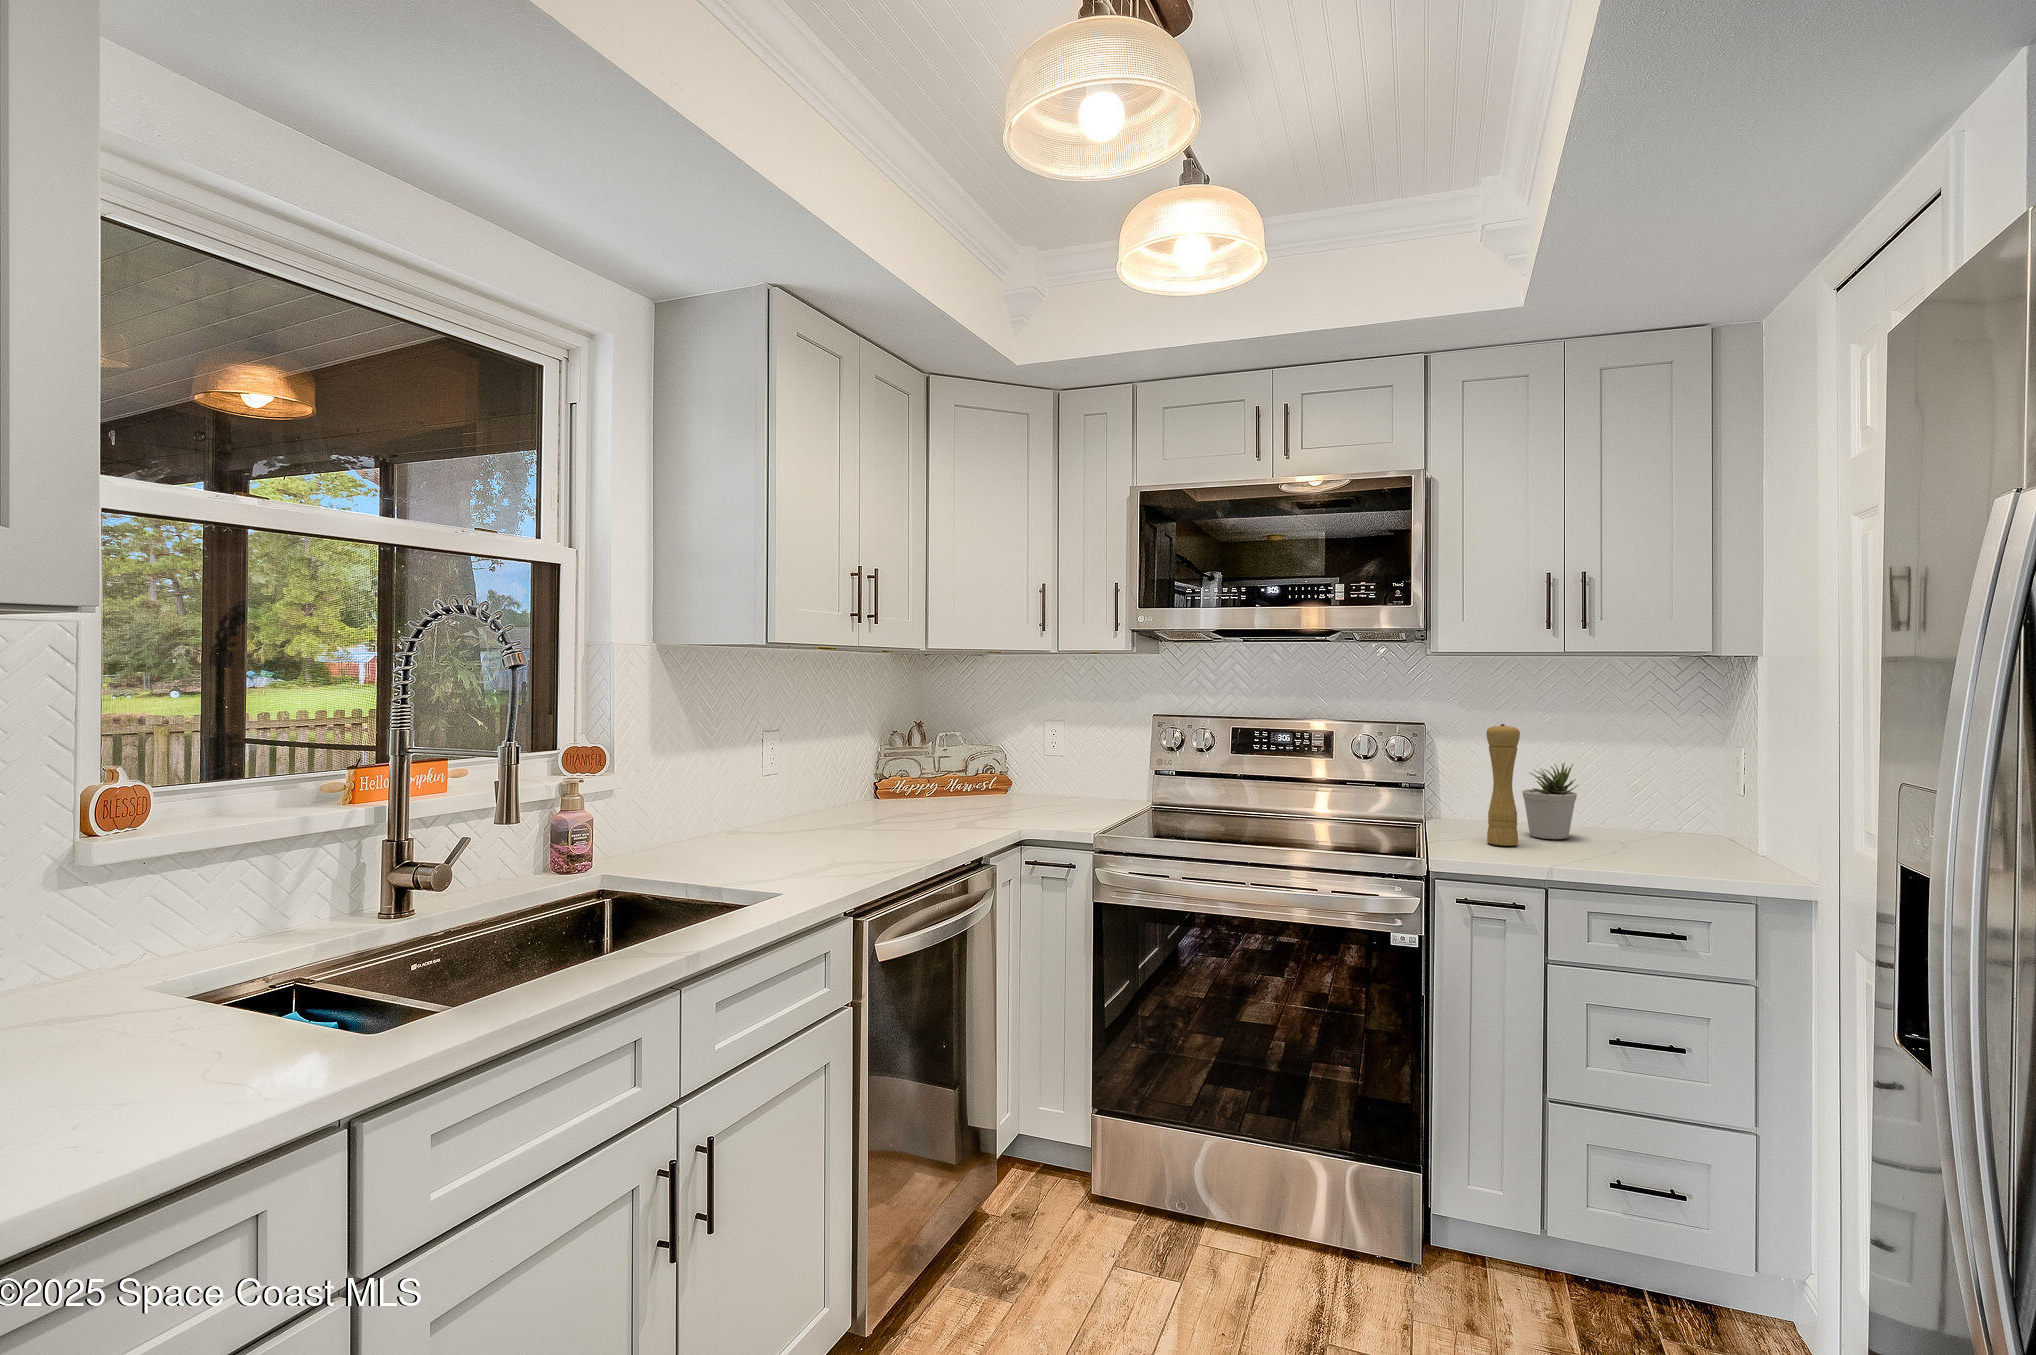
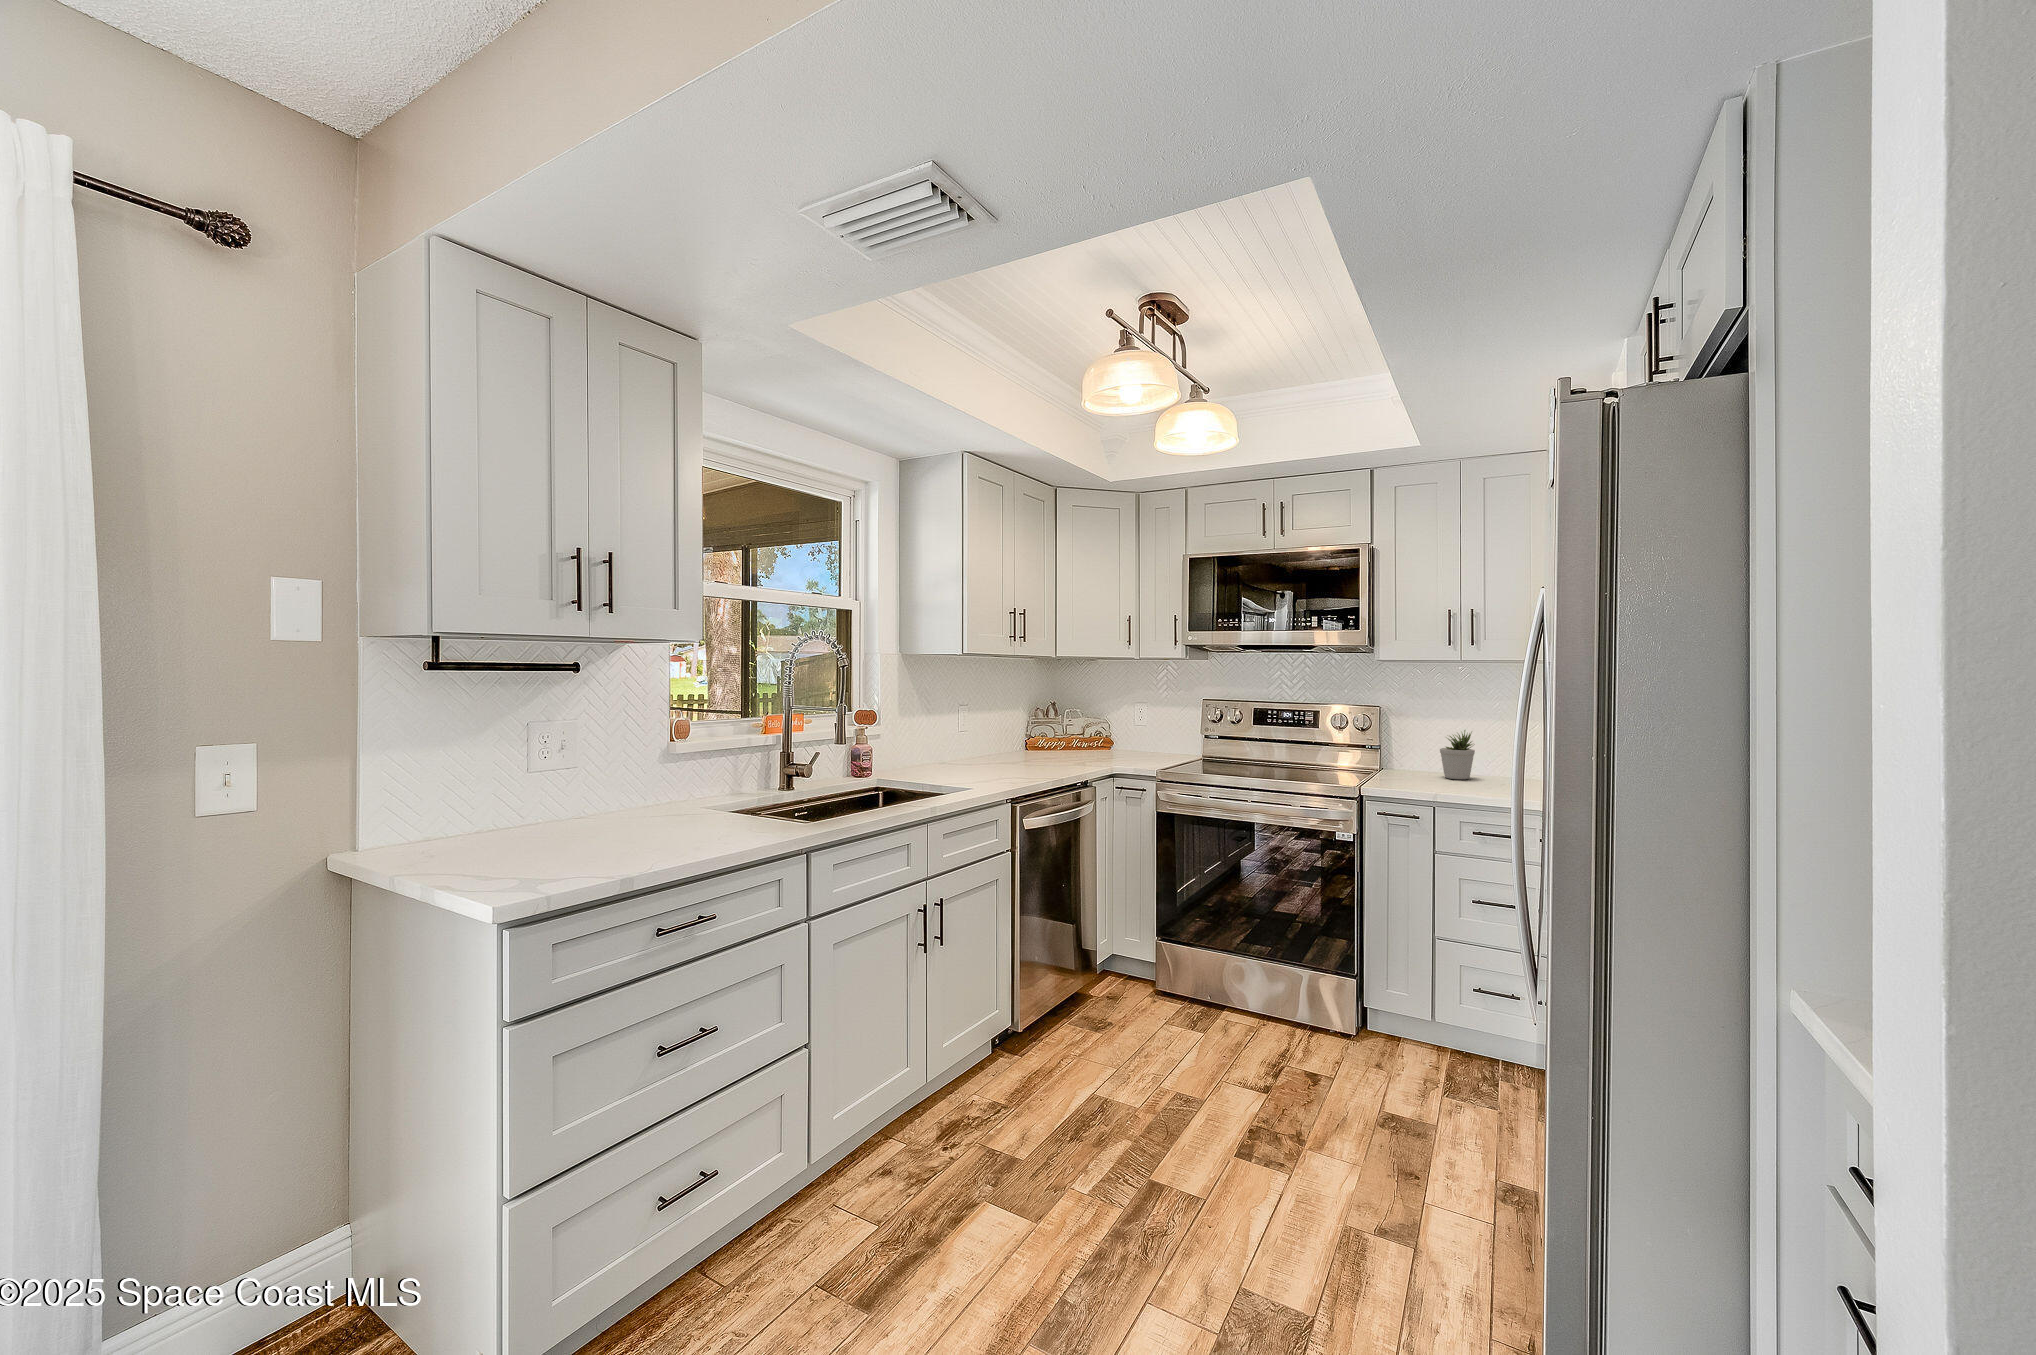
pepper mill: present [1486,724,1520,846] -> none [1411,705,1432,782]

